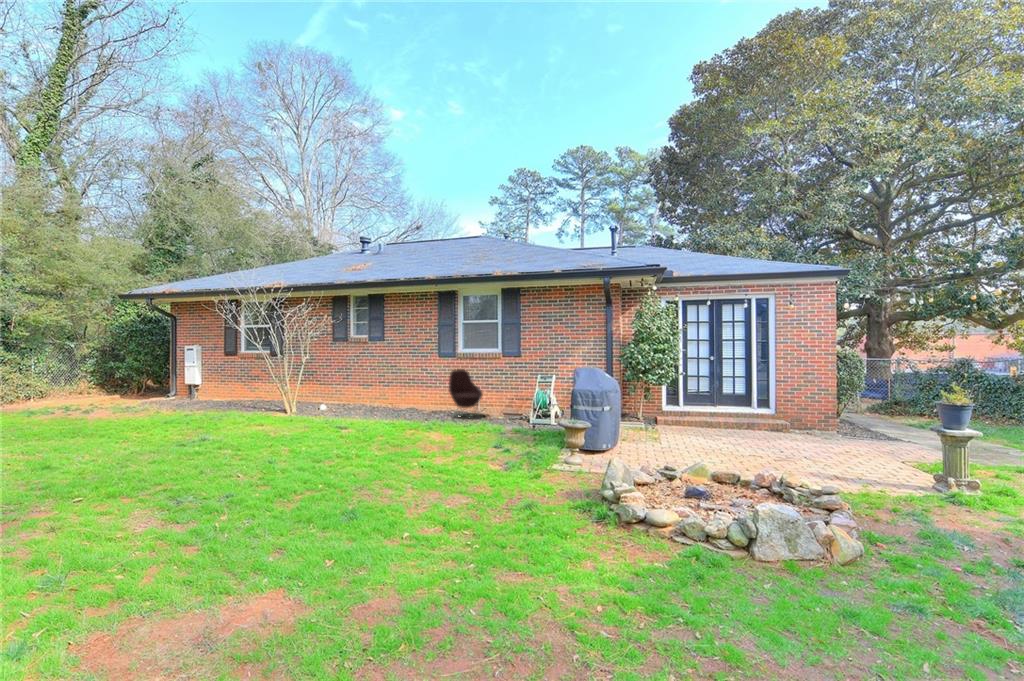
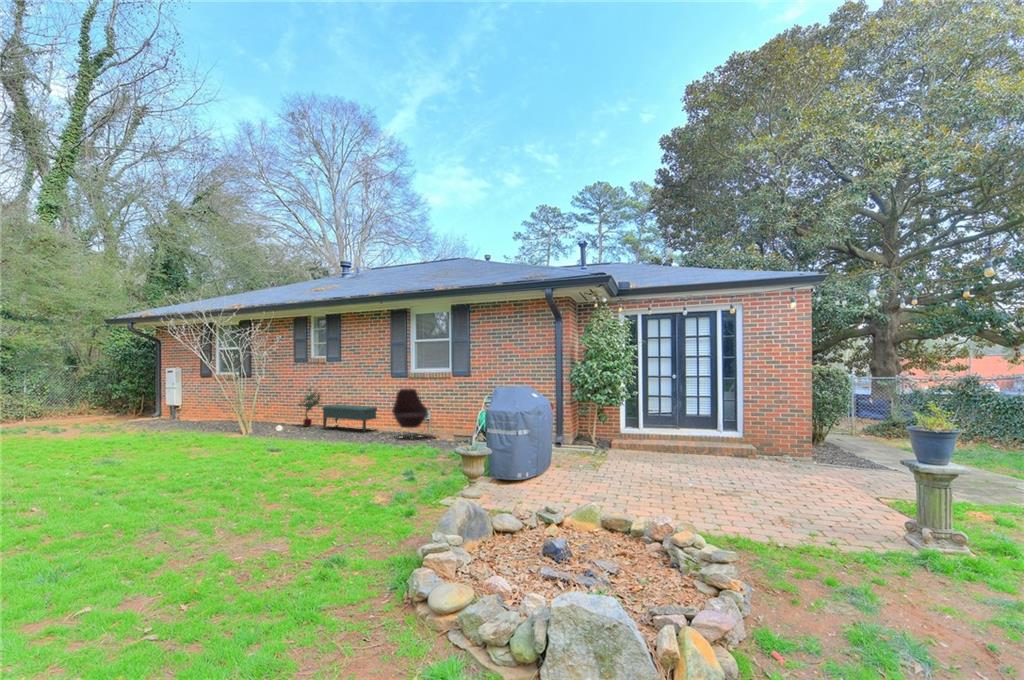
potted tree: none [339,368,366,407] -> present [299,388,321,427]
bench: none [370,384,426,412] -> present [323,404,377,433]

